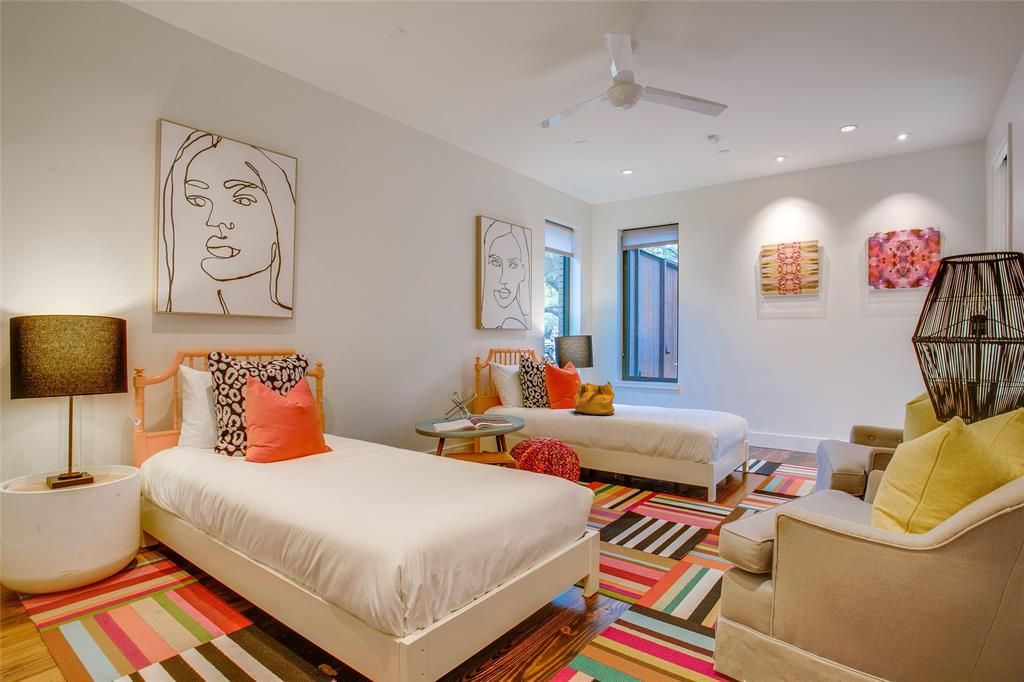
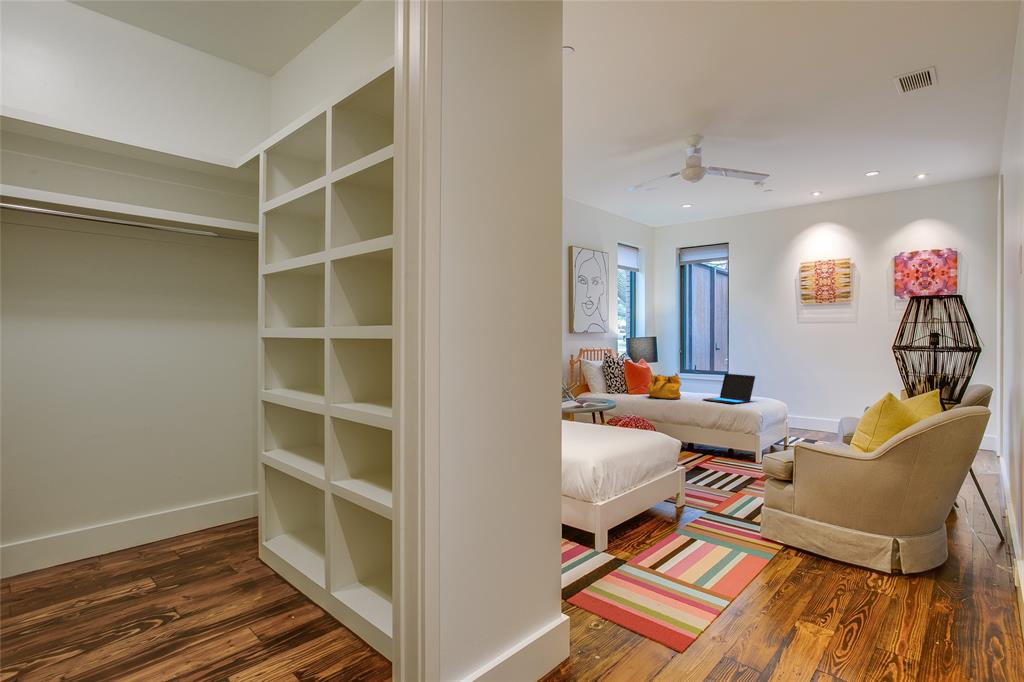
laptop: none [640,381,707,422] -> present [703,374,755,404]

